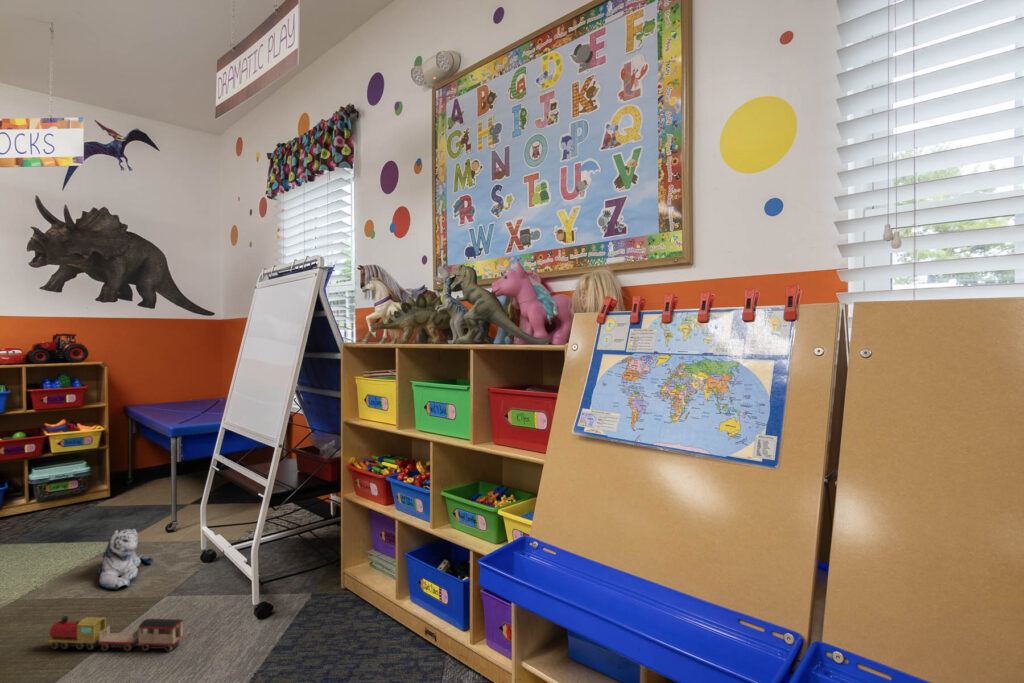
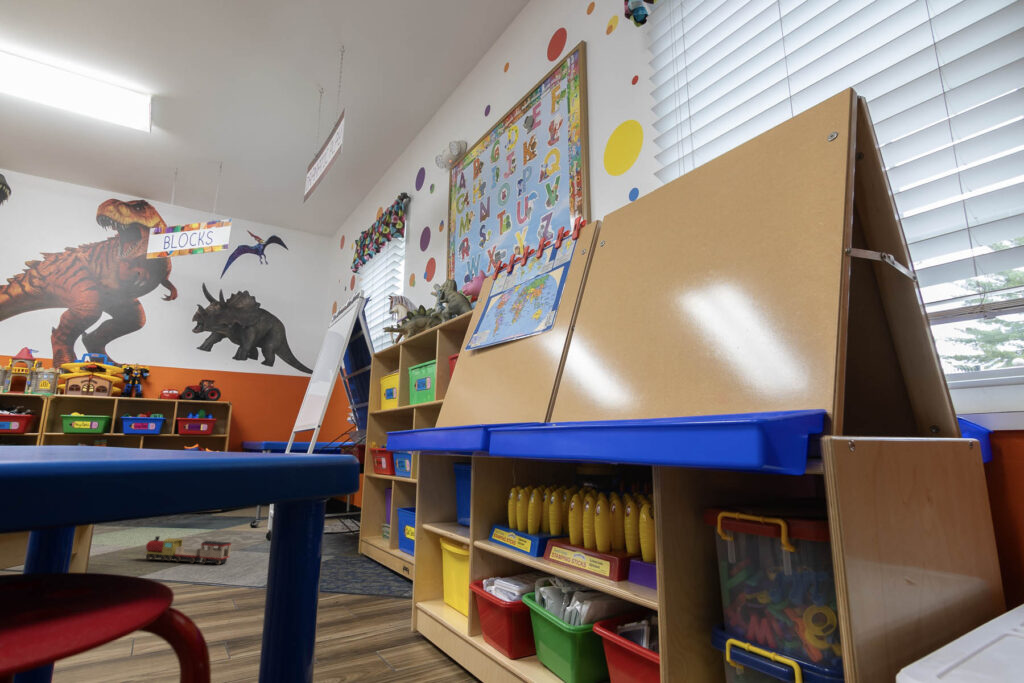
plush toy: present [98,529,153,589] -> none [190,501,232,543]

